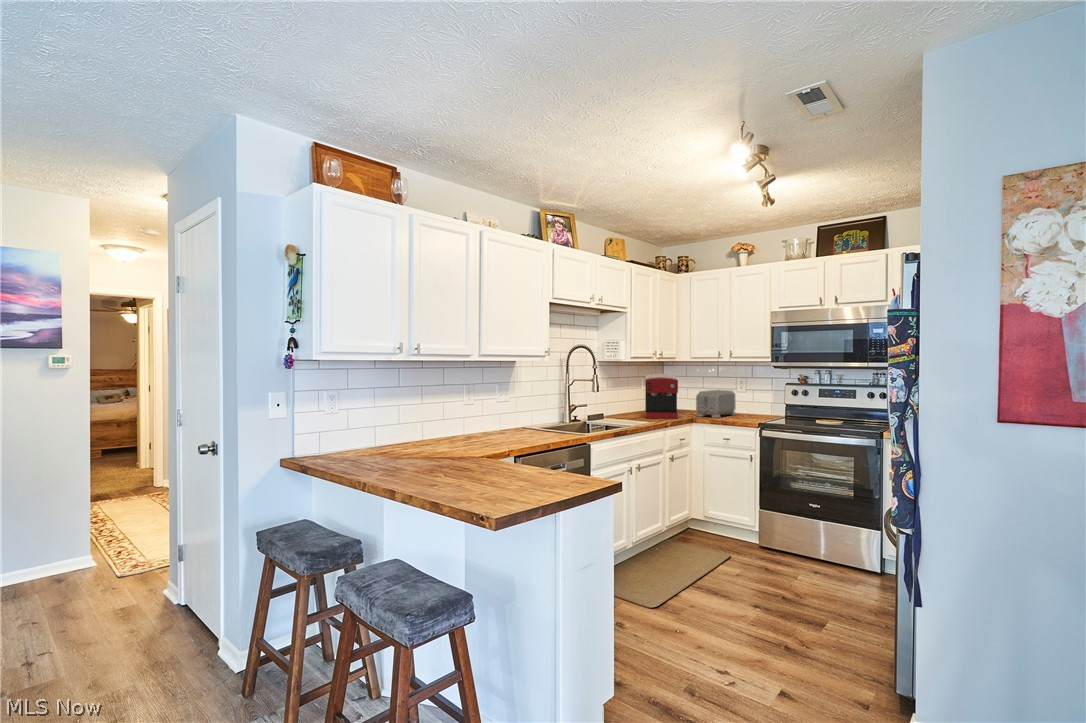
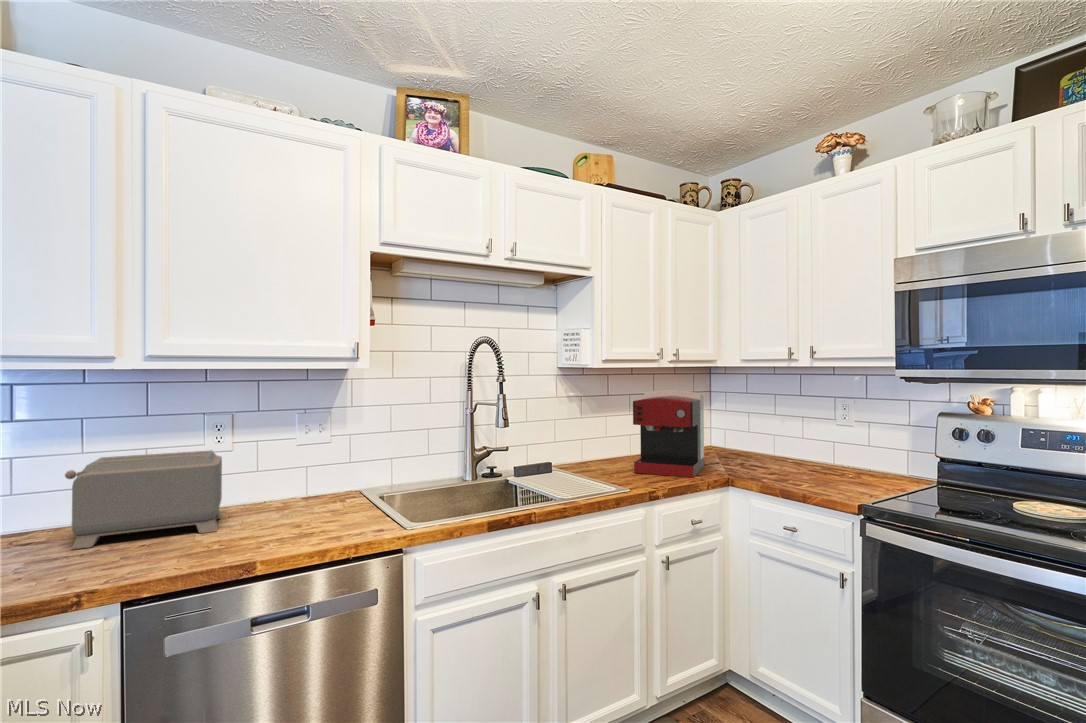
toaster: present [696,390,736,418] -> present [65,450,222,549]

